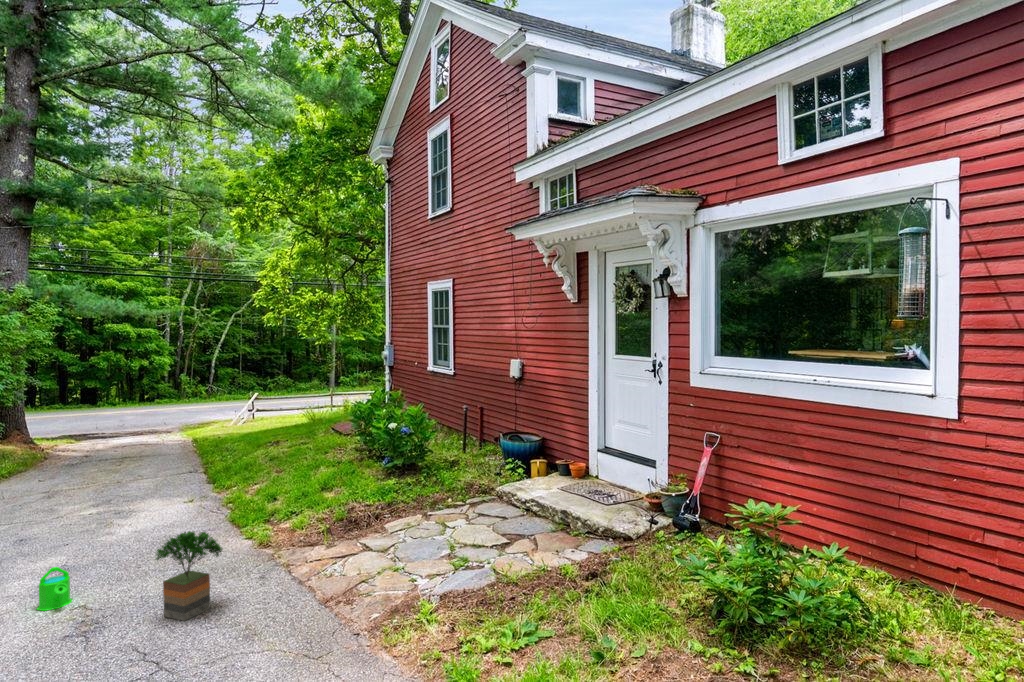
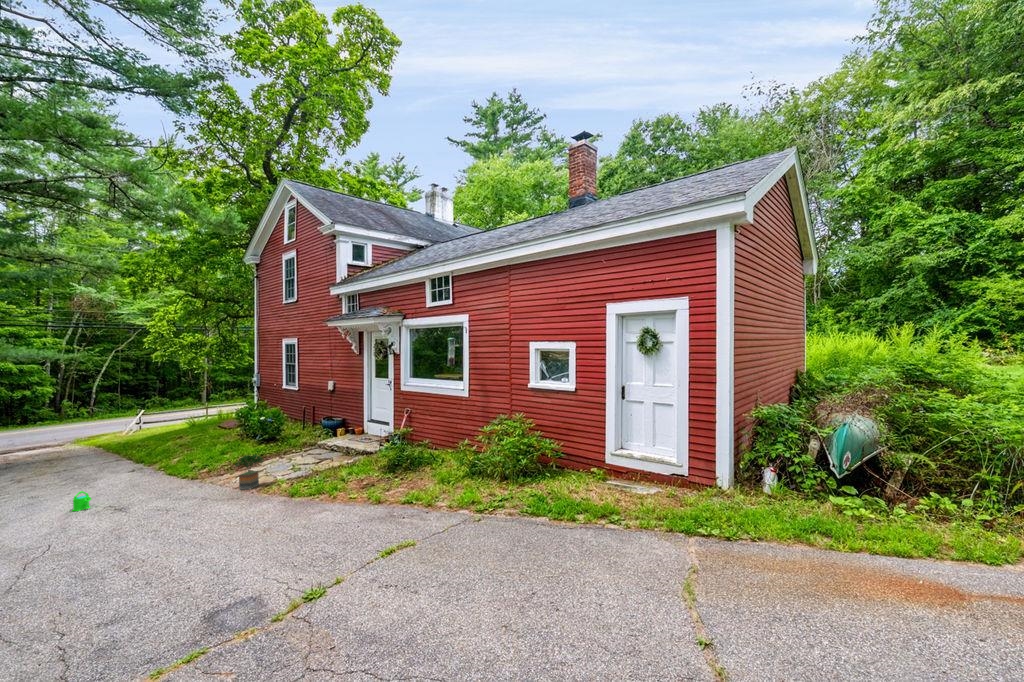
potted tree: present [156,531,222,621] -> present [235,455,263,490]

